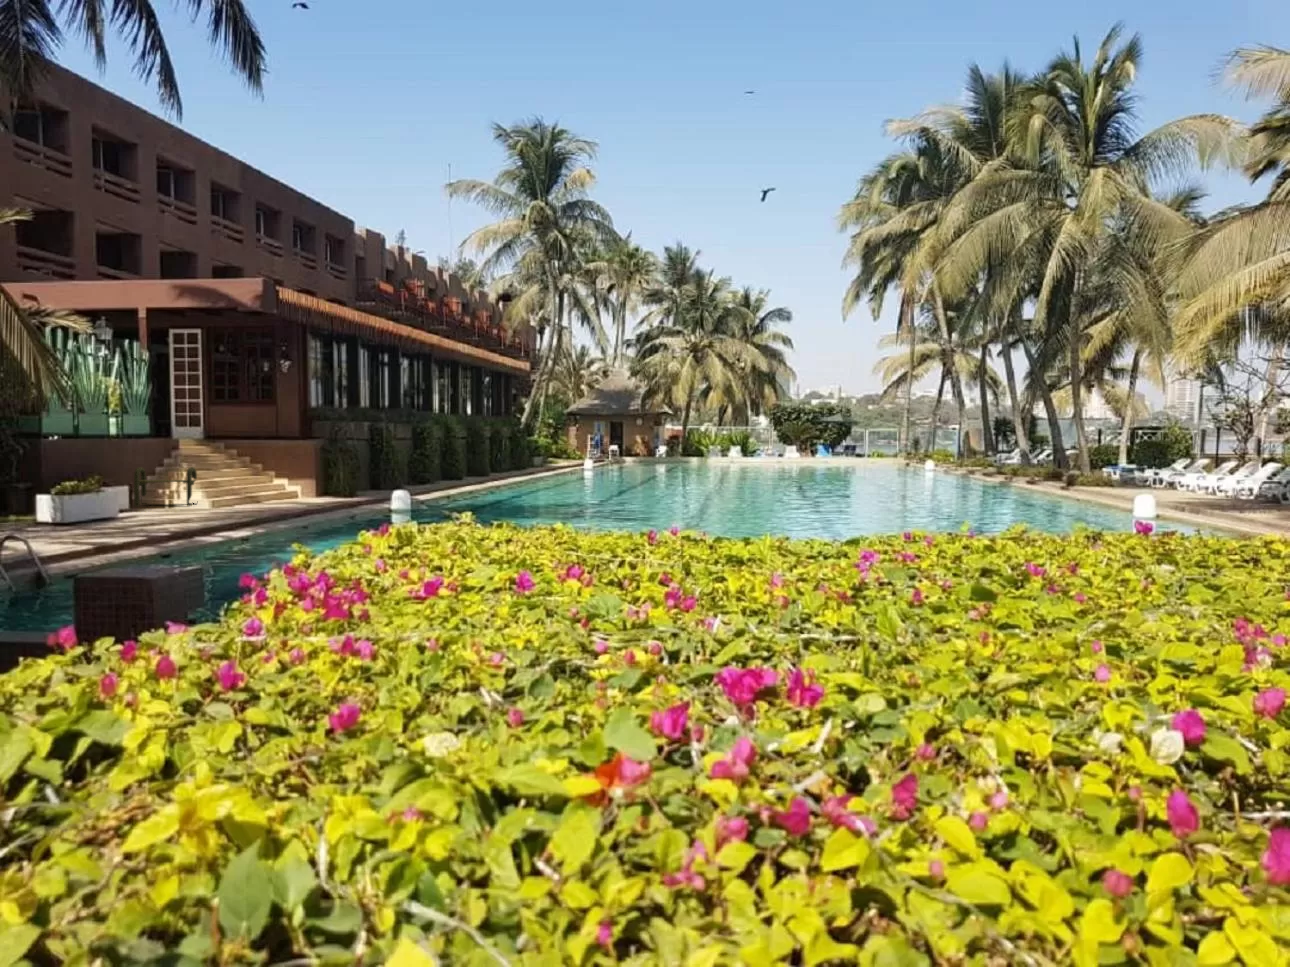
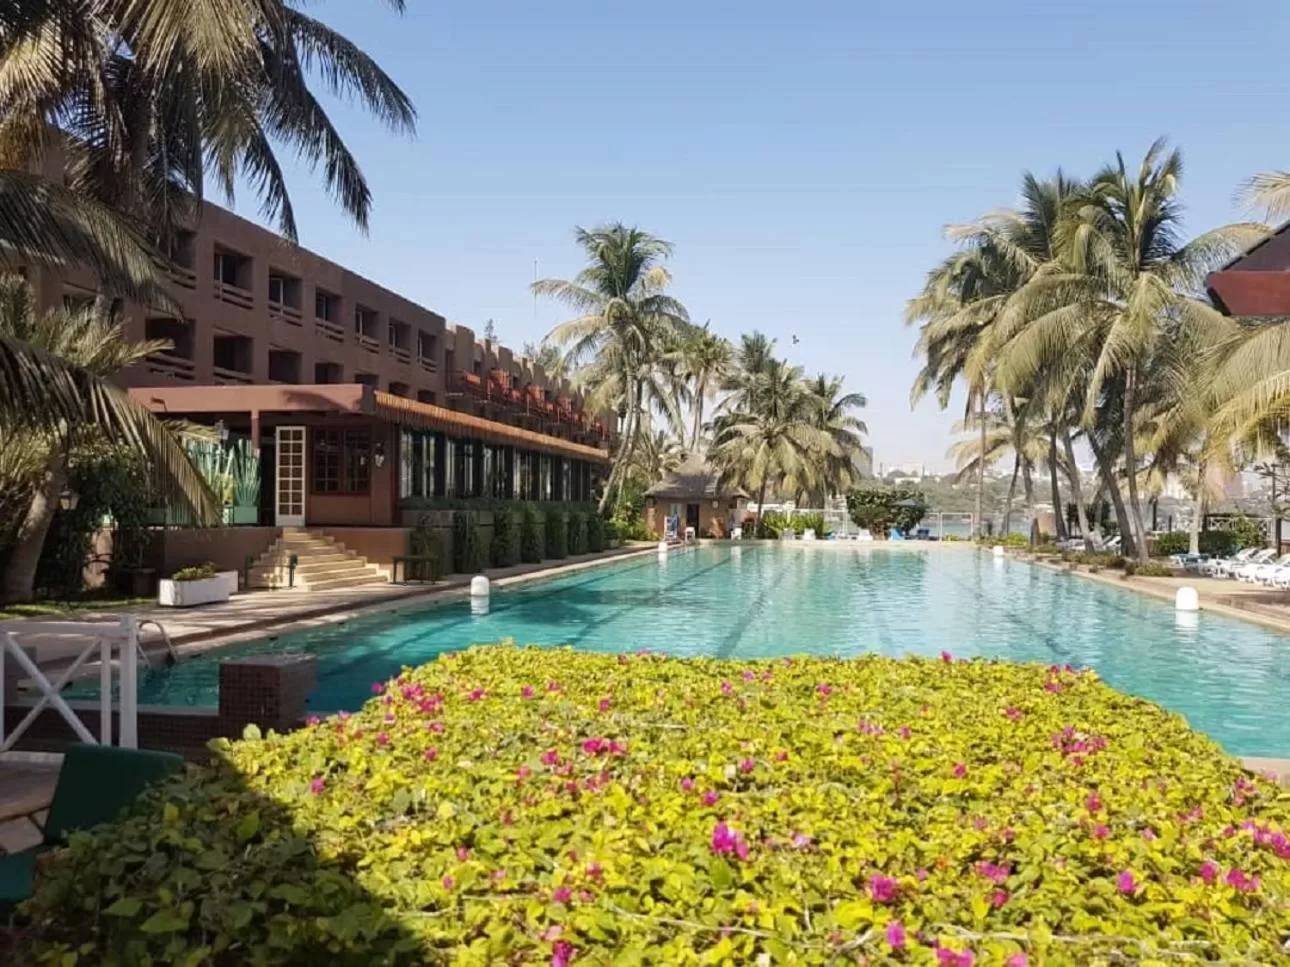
round table: none [302,469,357,502] -> present [391,556,438,586]

